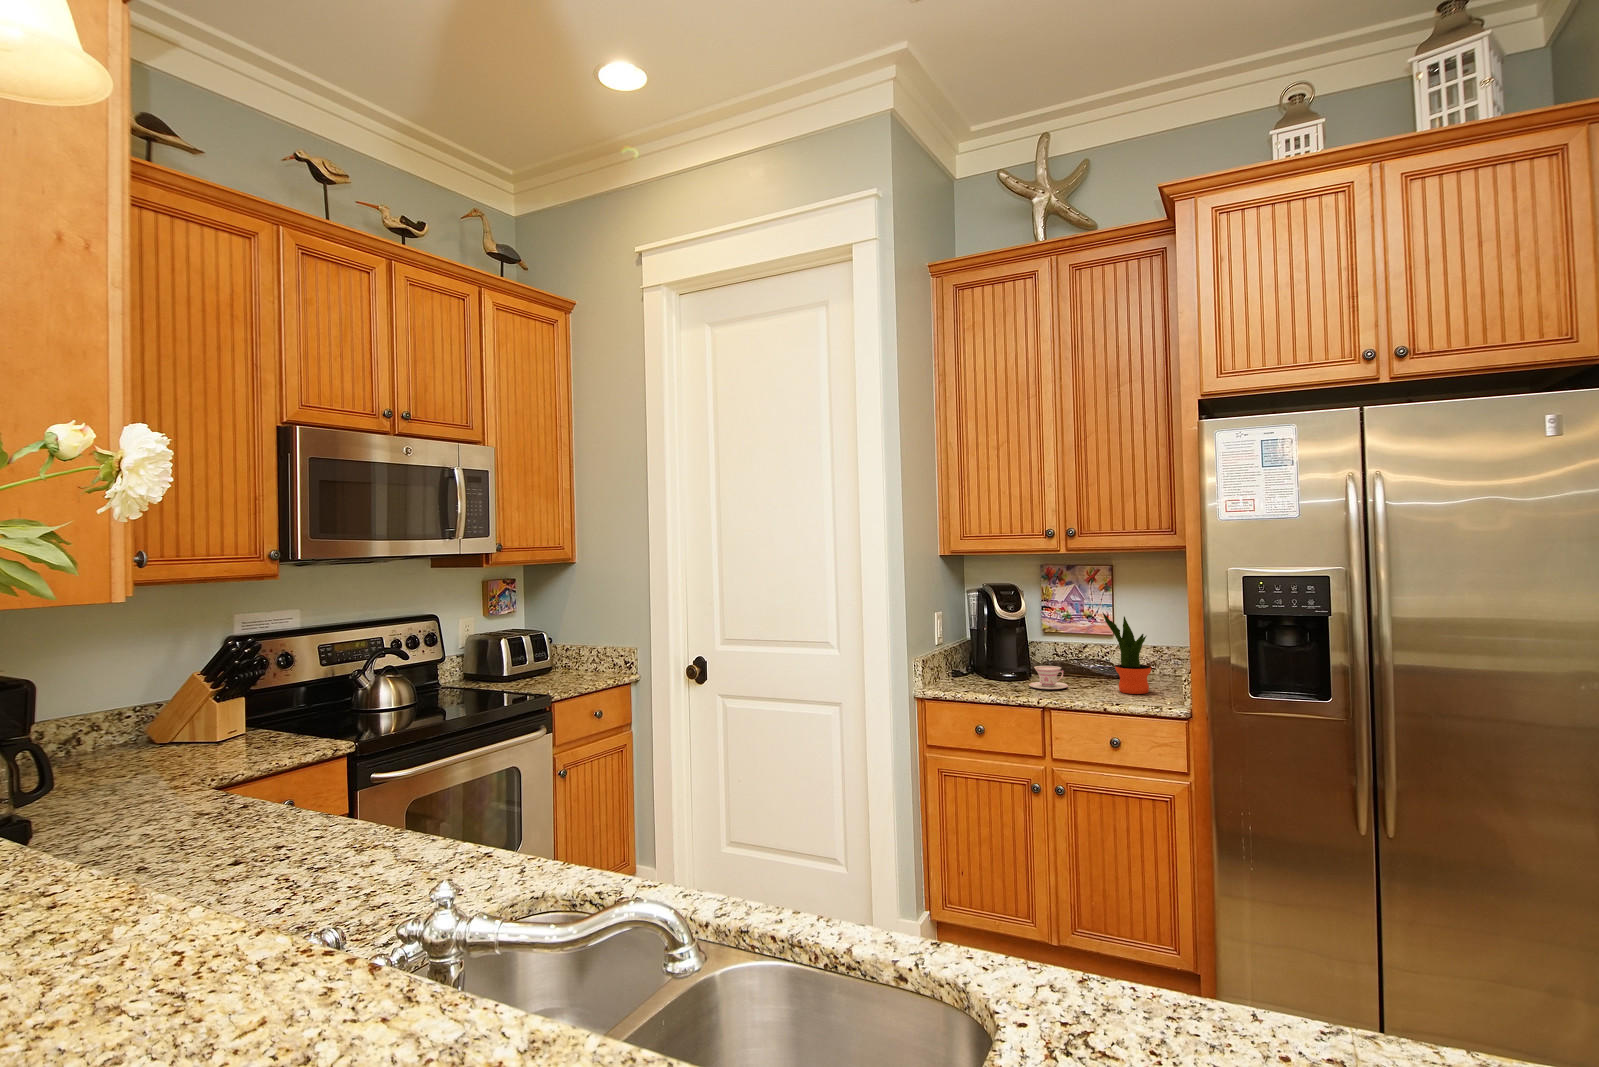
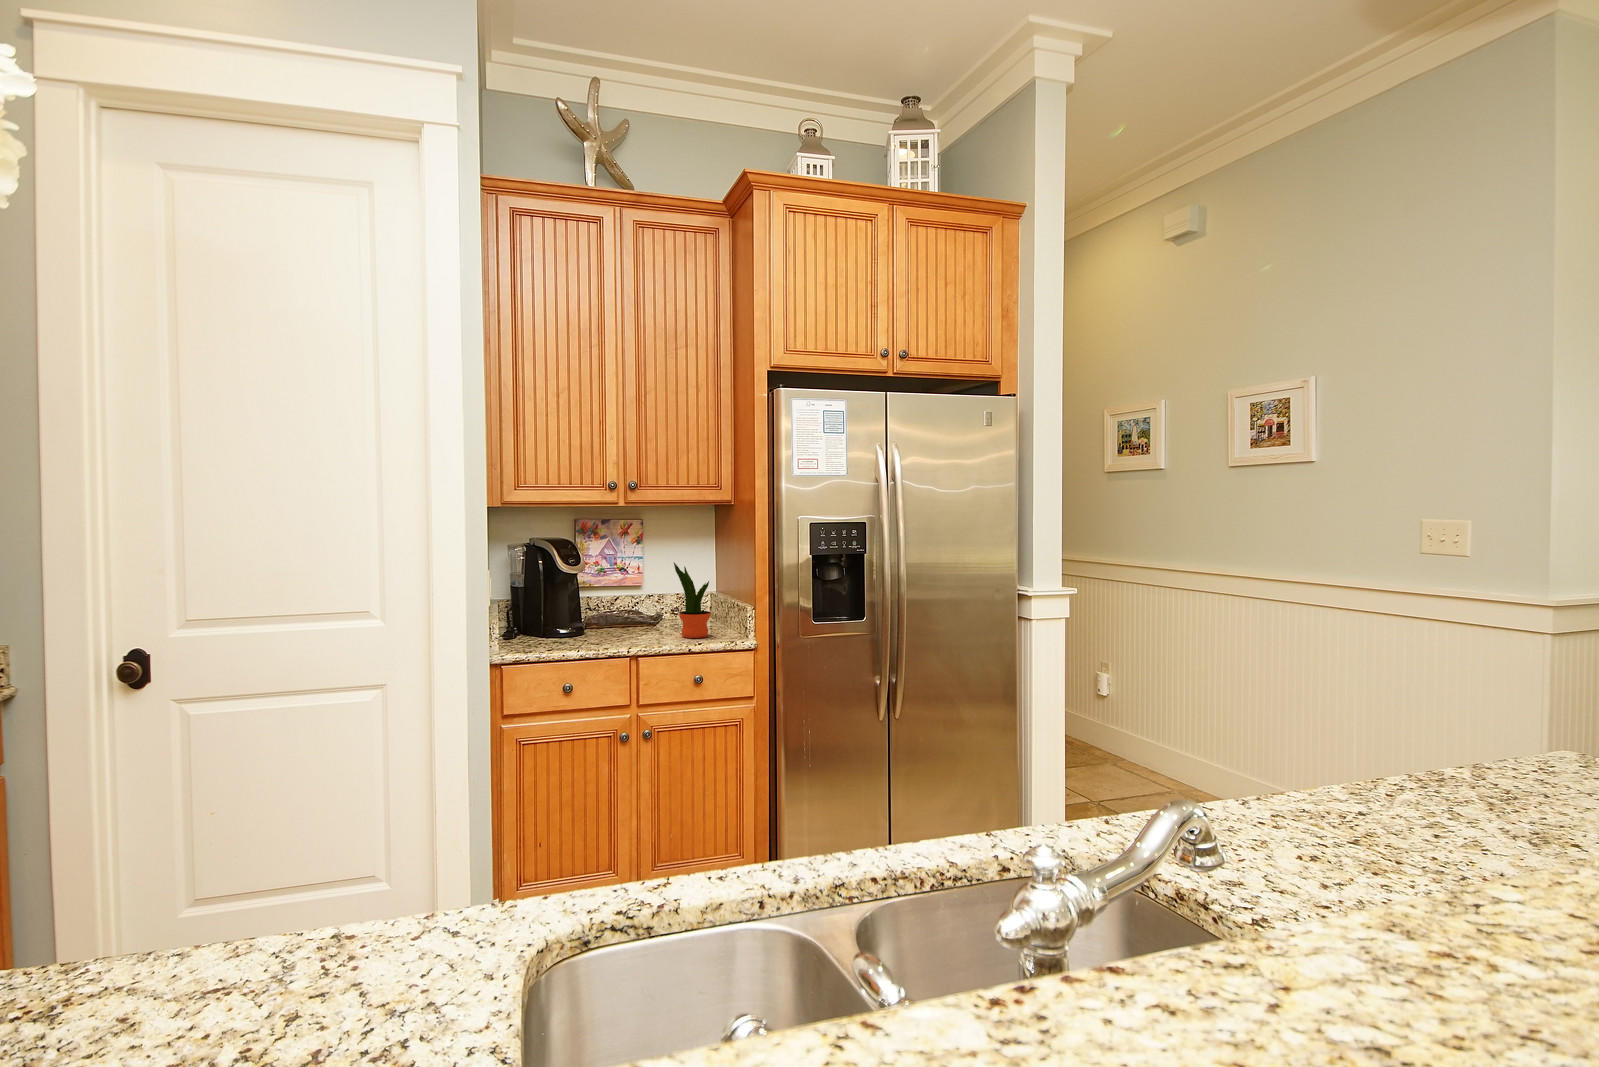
teacup: present [1029,666,1068,689] -> none [598,619,636,642]

